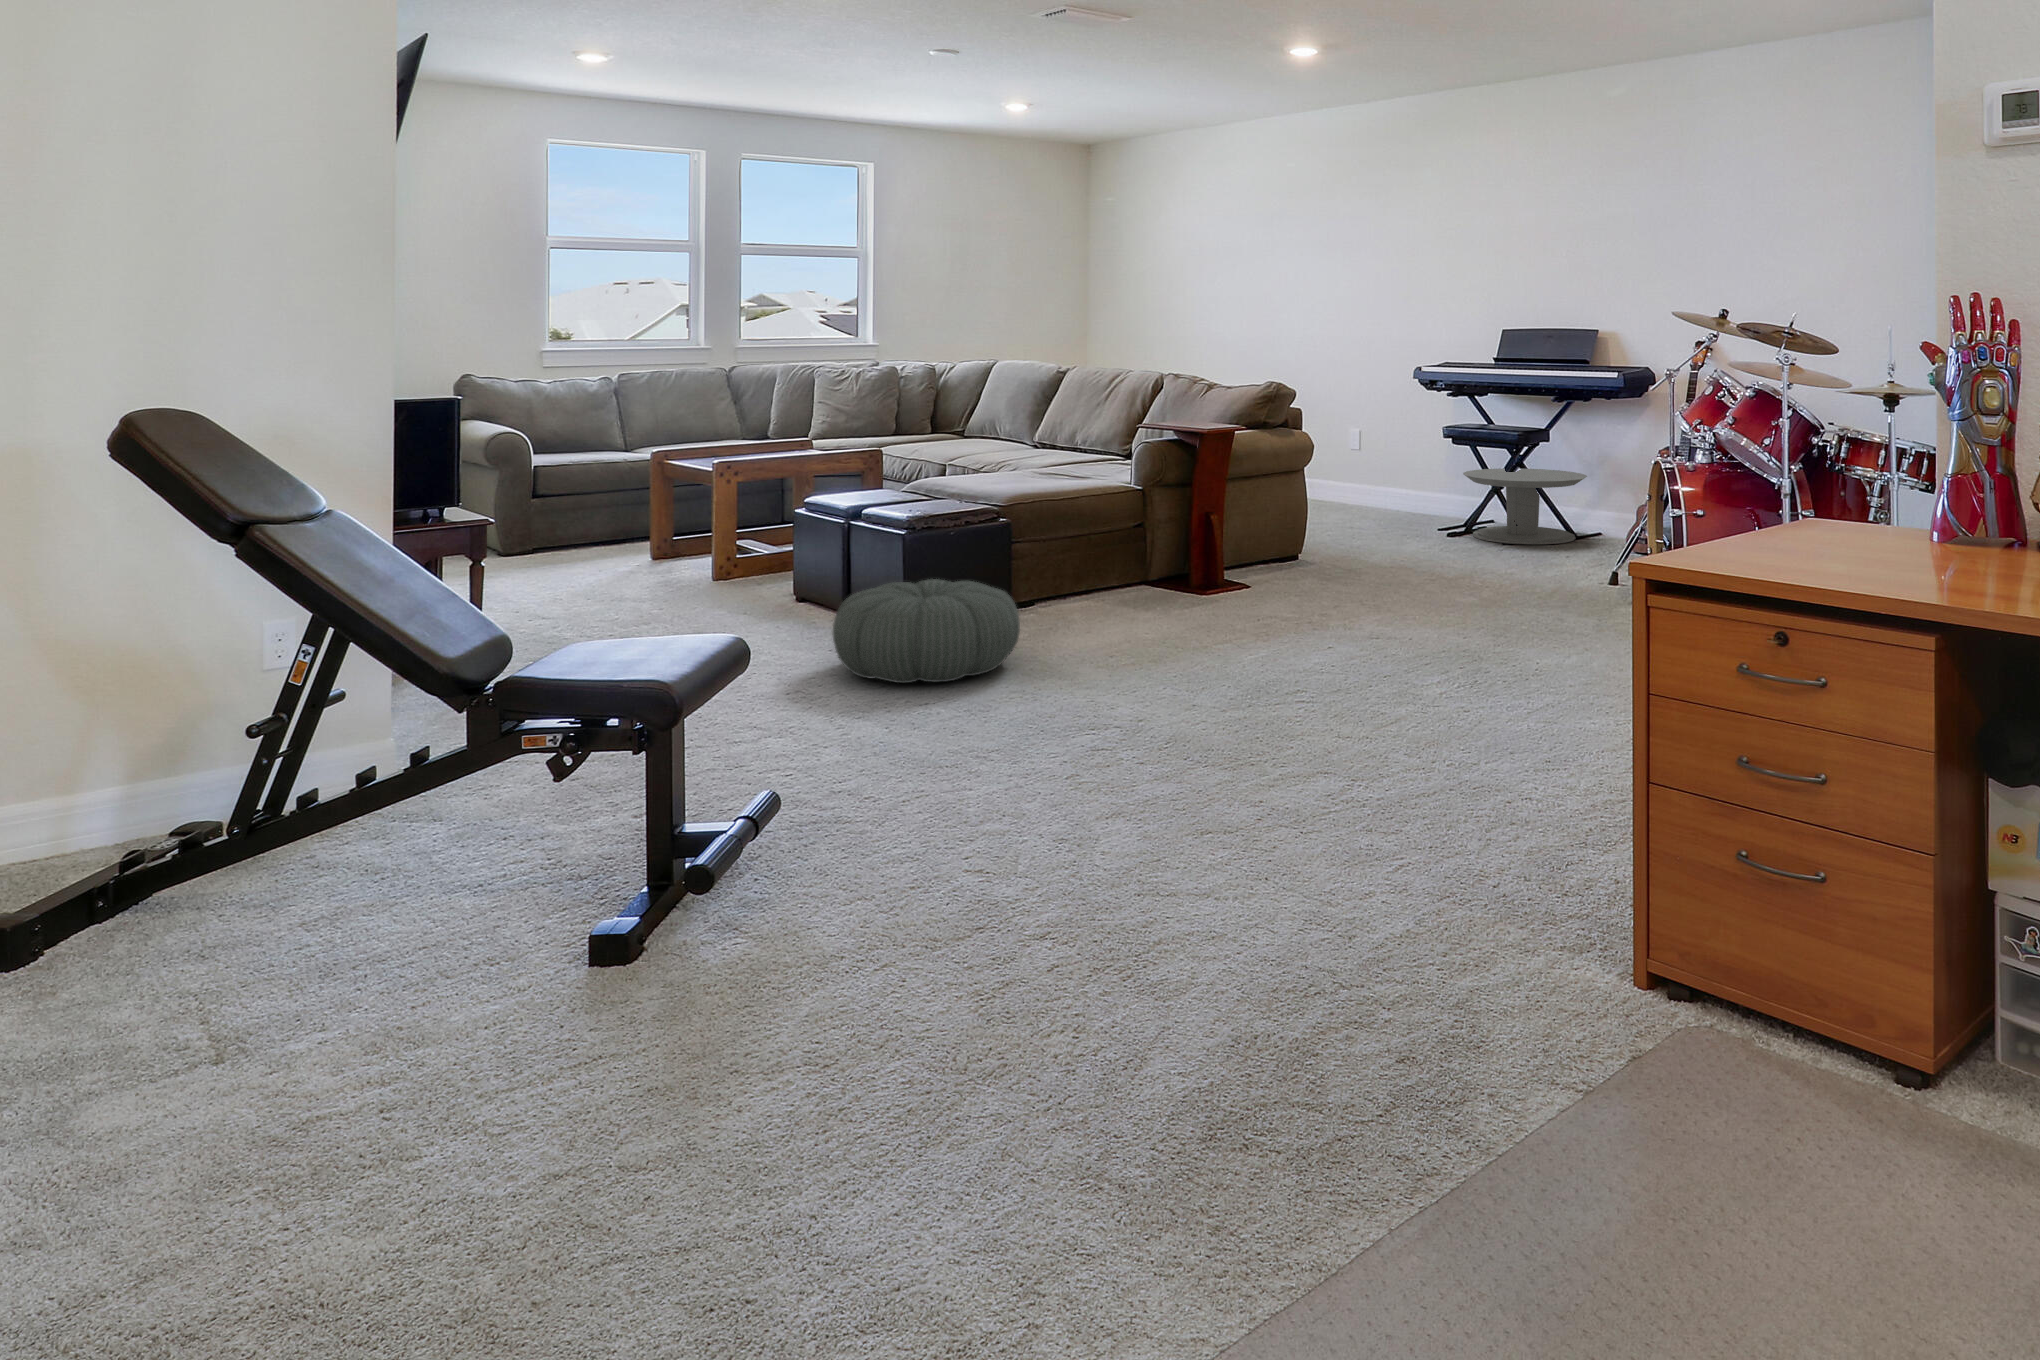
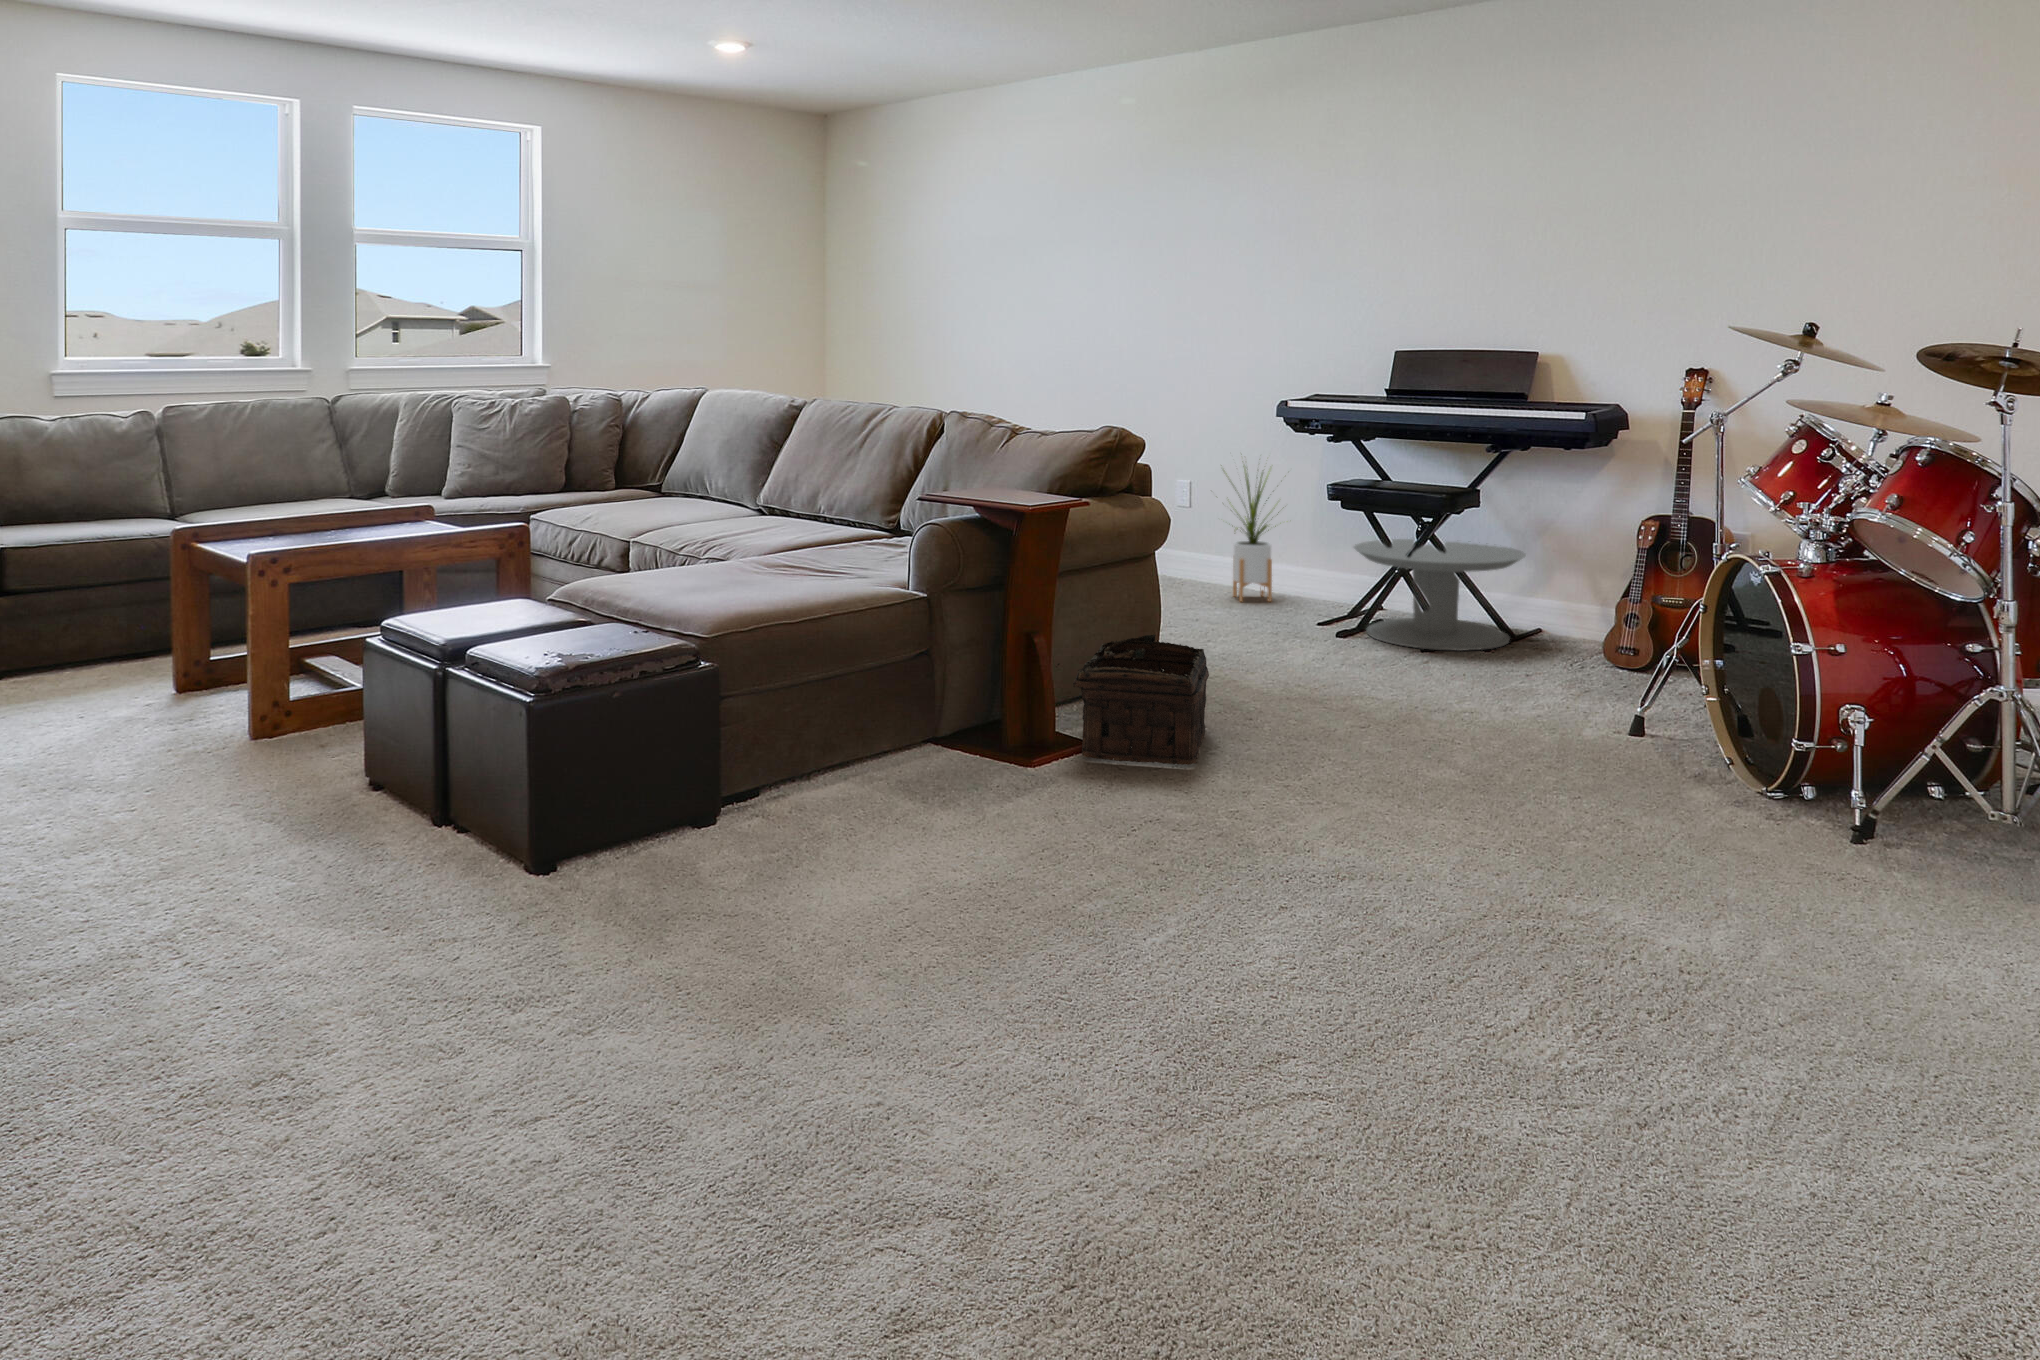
house plant: none [1367,405,1430,518] -> present [1226,470,1279,602]
basket: none [1221,517,1330,595] -> present [1056,634,1209,765]
pouf: present [833,579,1020,683] -> none [361,799,727,1043]

